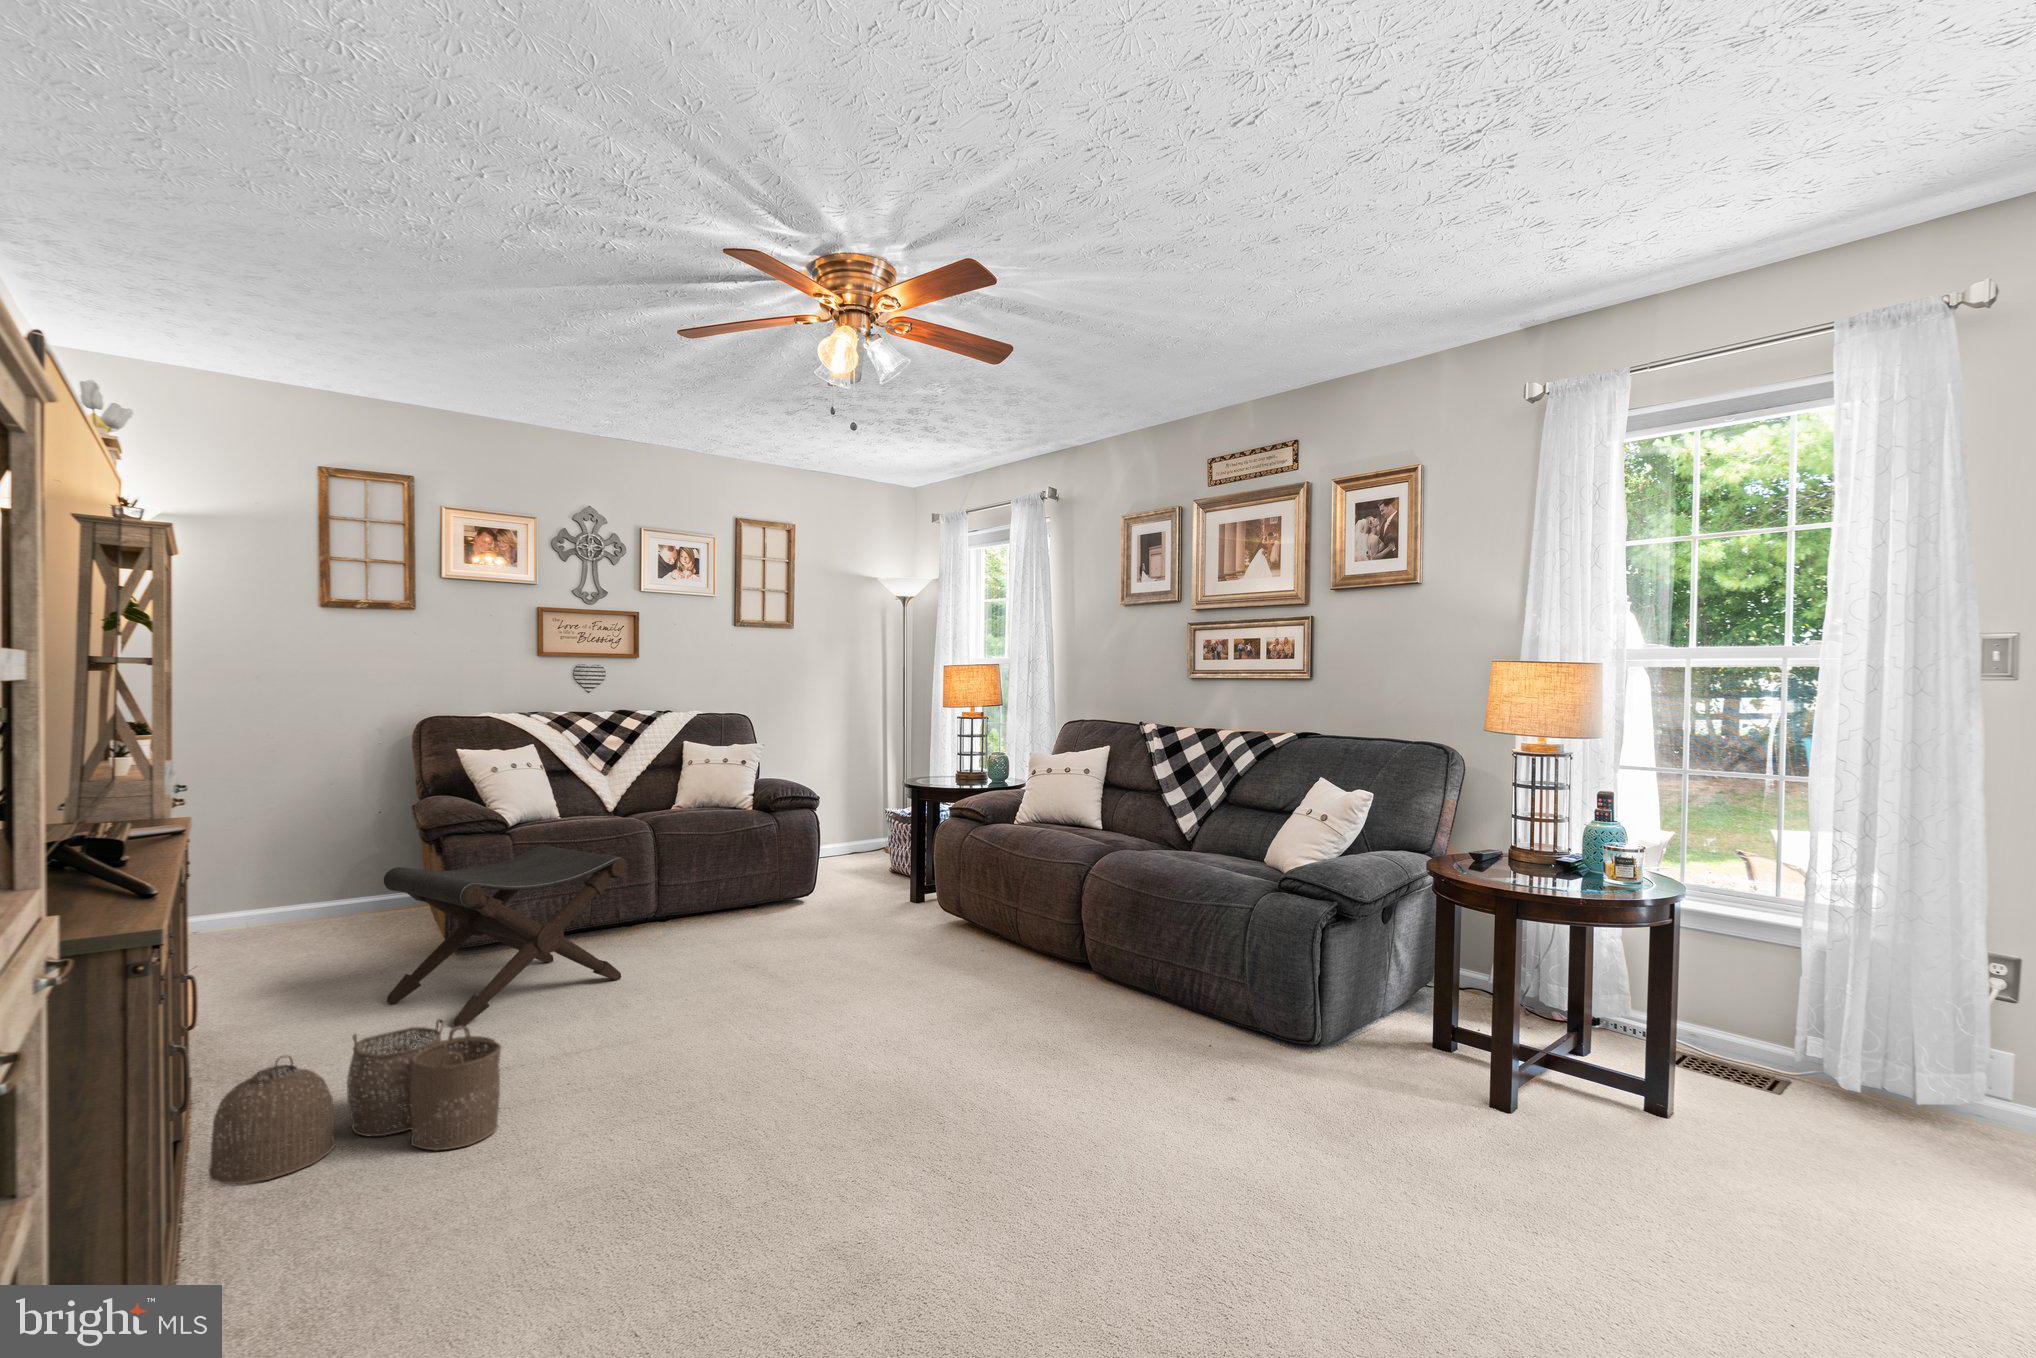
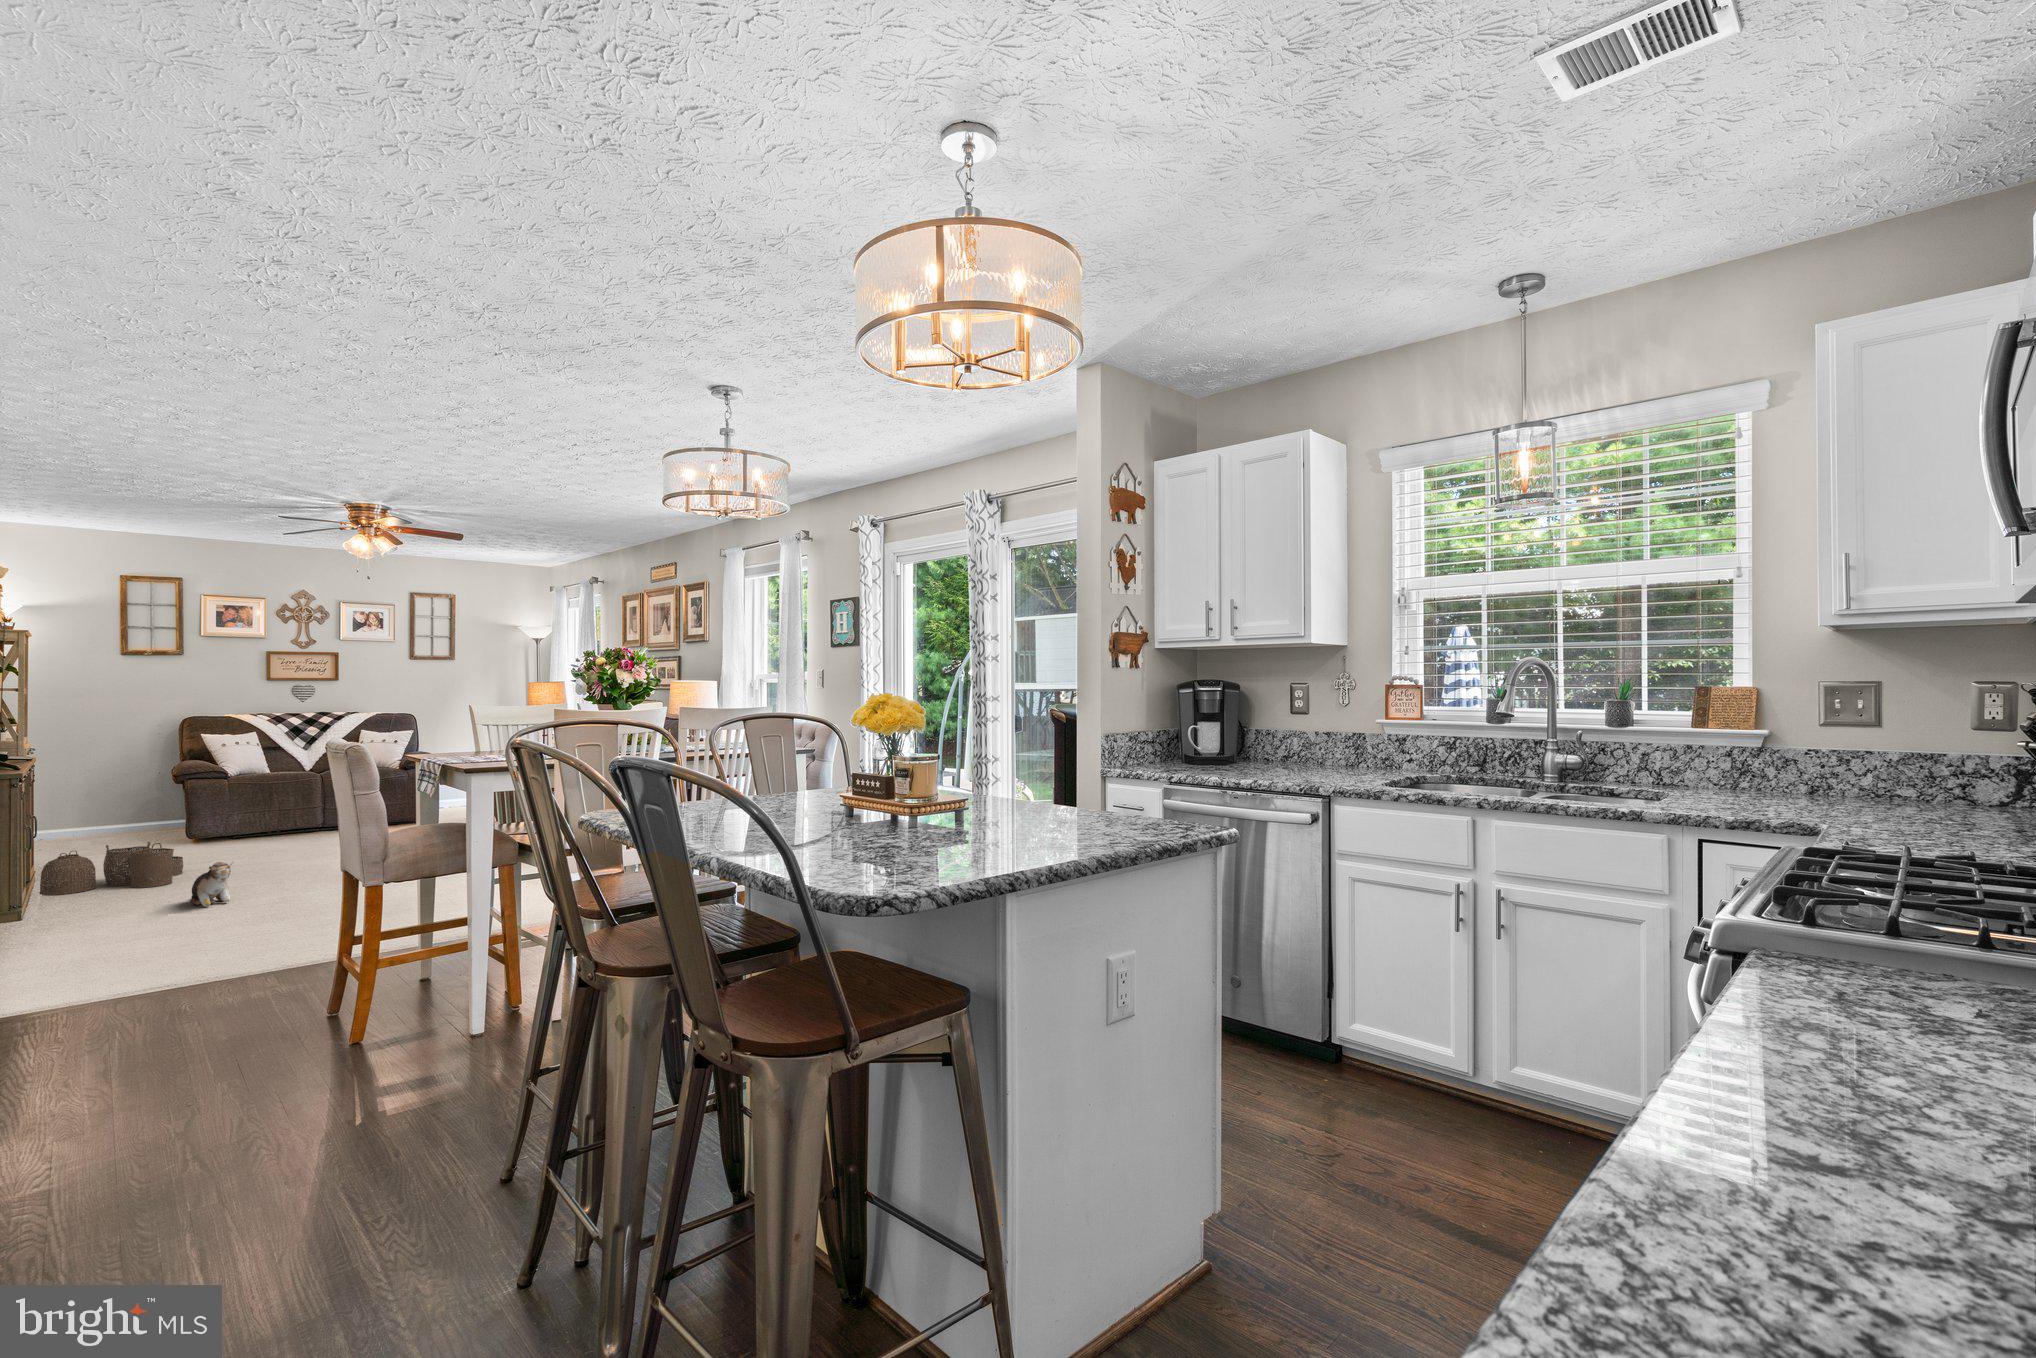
footstool: present [384,845,627,1026] -> none [141,782,281,861]
plush toy: none [594,1158,739,1294] -> present [191,862,233,907]

